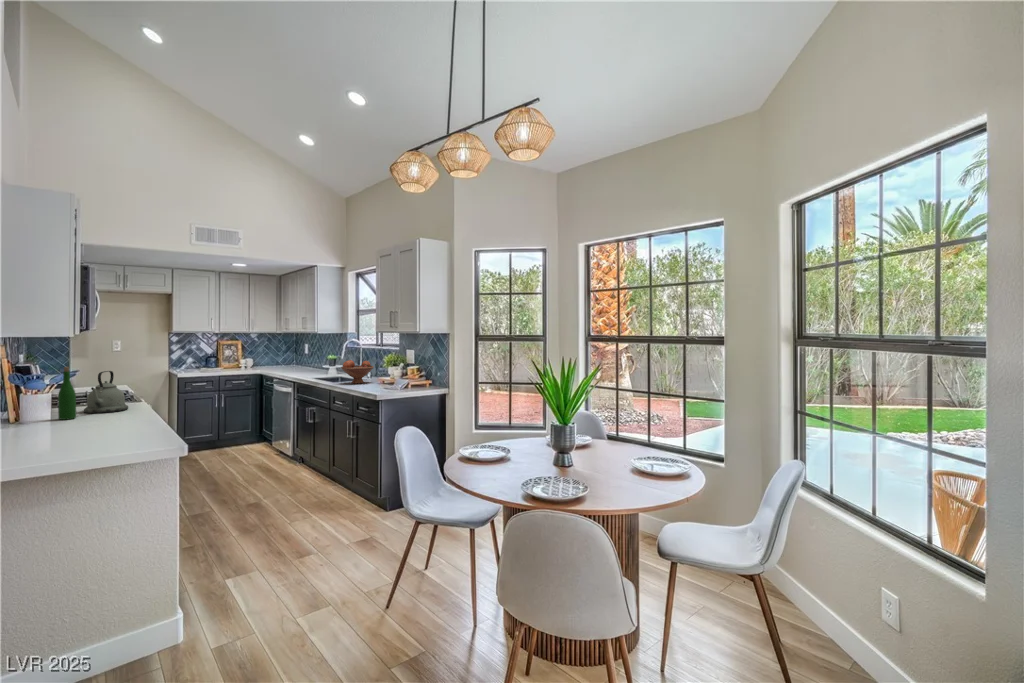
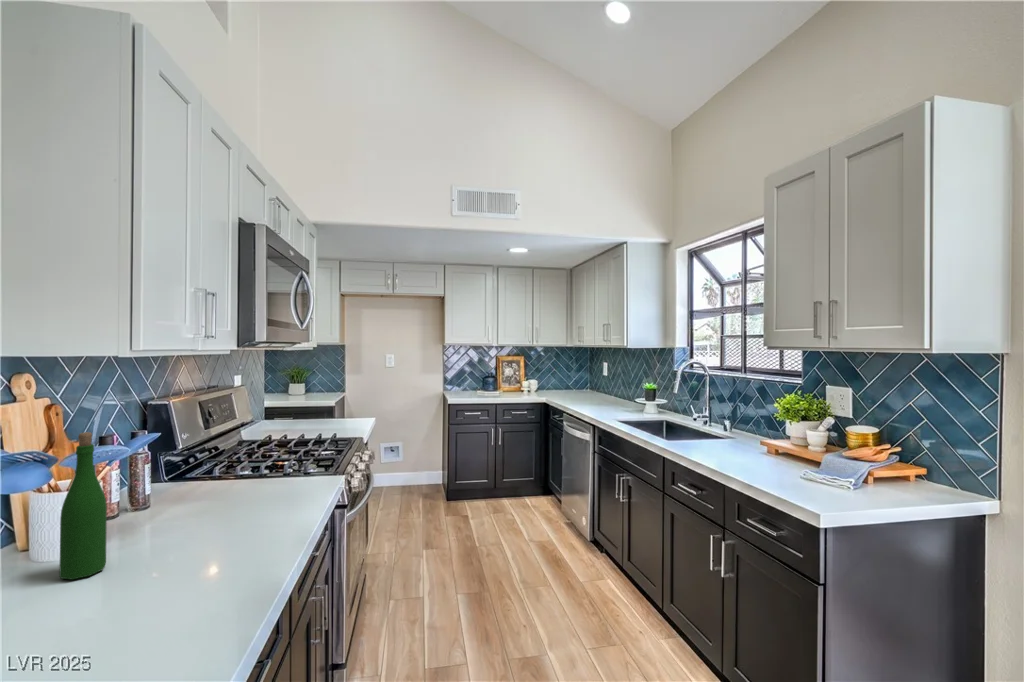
fruit bowl: present [341,360,374,384] -> none [696,404,769,458]
kettle: present [84,371,128,413] -> none [159,430,269,541]

